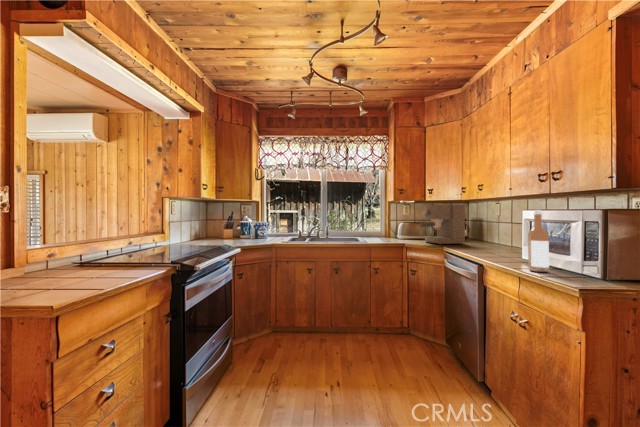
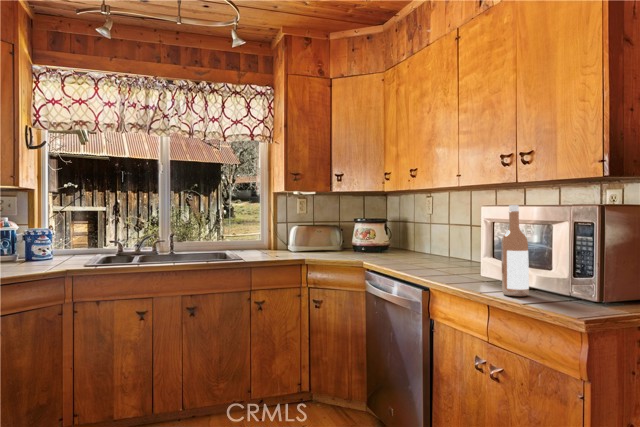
coffee maker: present [420,205,465,244] -> none [327,198,390,259]

